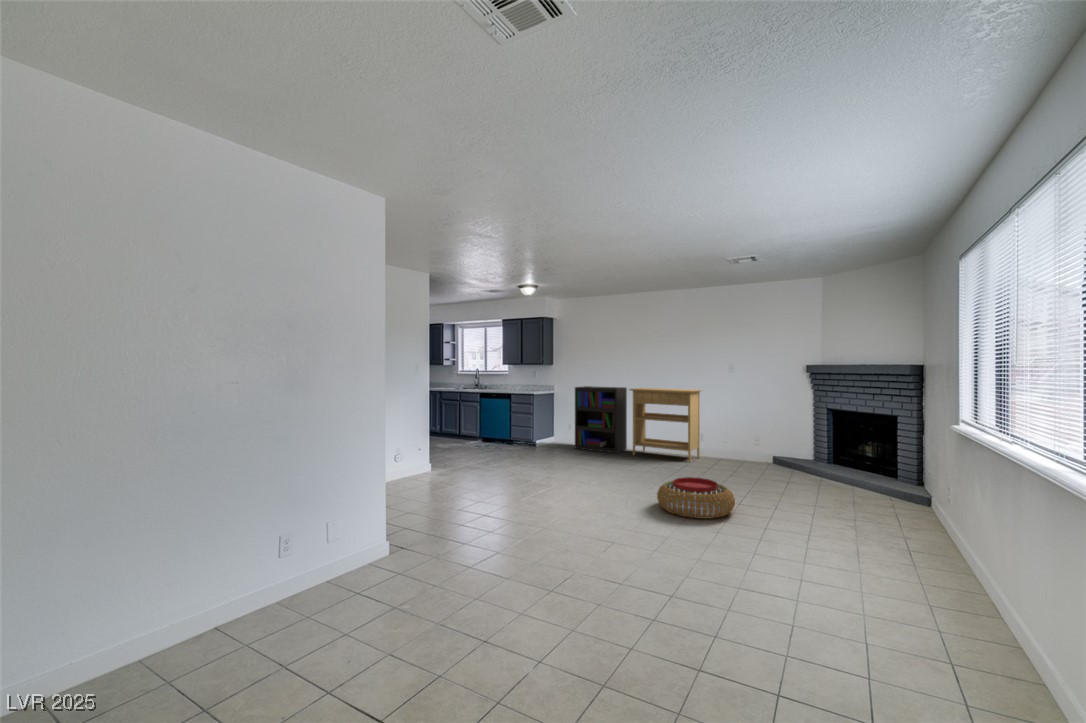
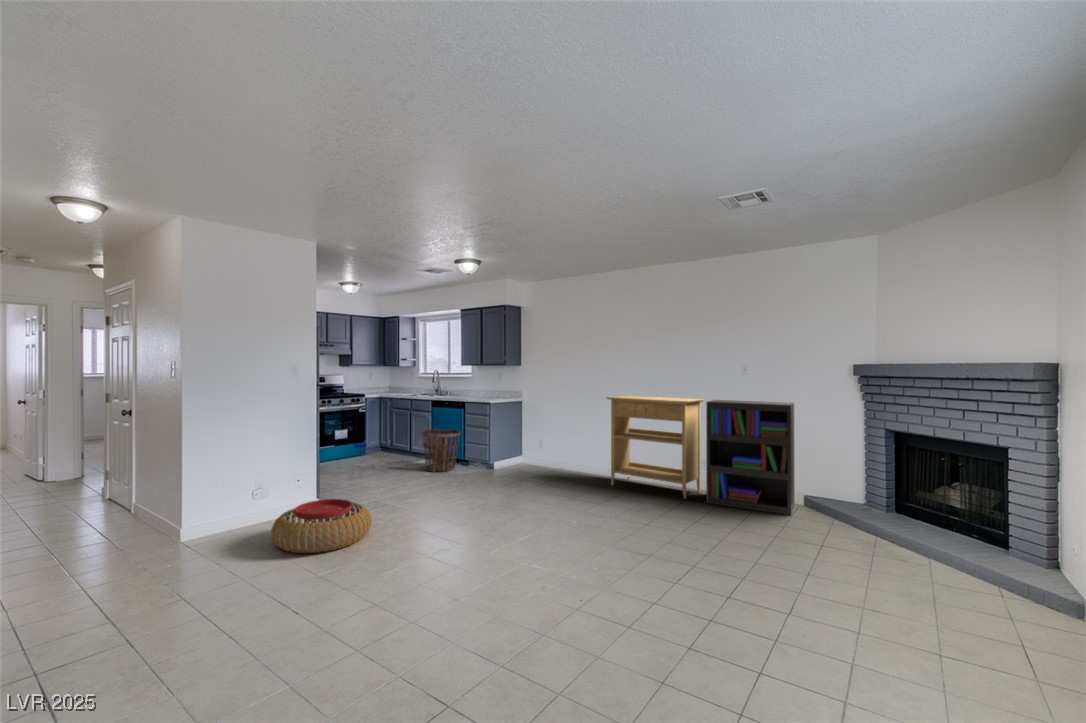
bookshelf: present [575,386,627,453] -> present [706,400,795,515]
basket: none [479,416,509,449] -> present [422,429,460,472]
pouf: present [657,477,735,519] -> present [271,499,372,553]

